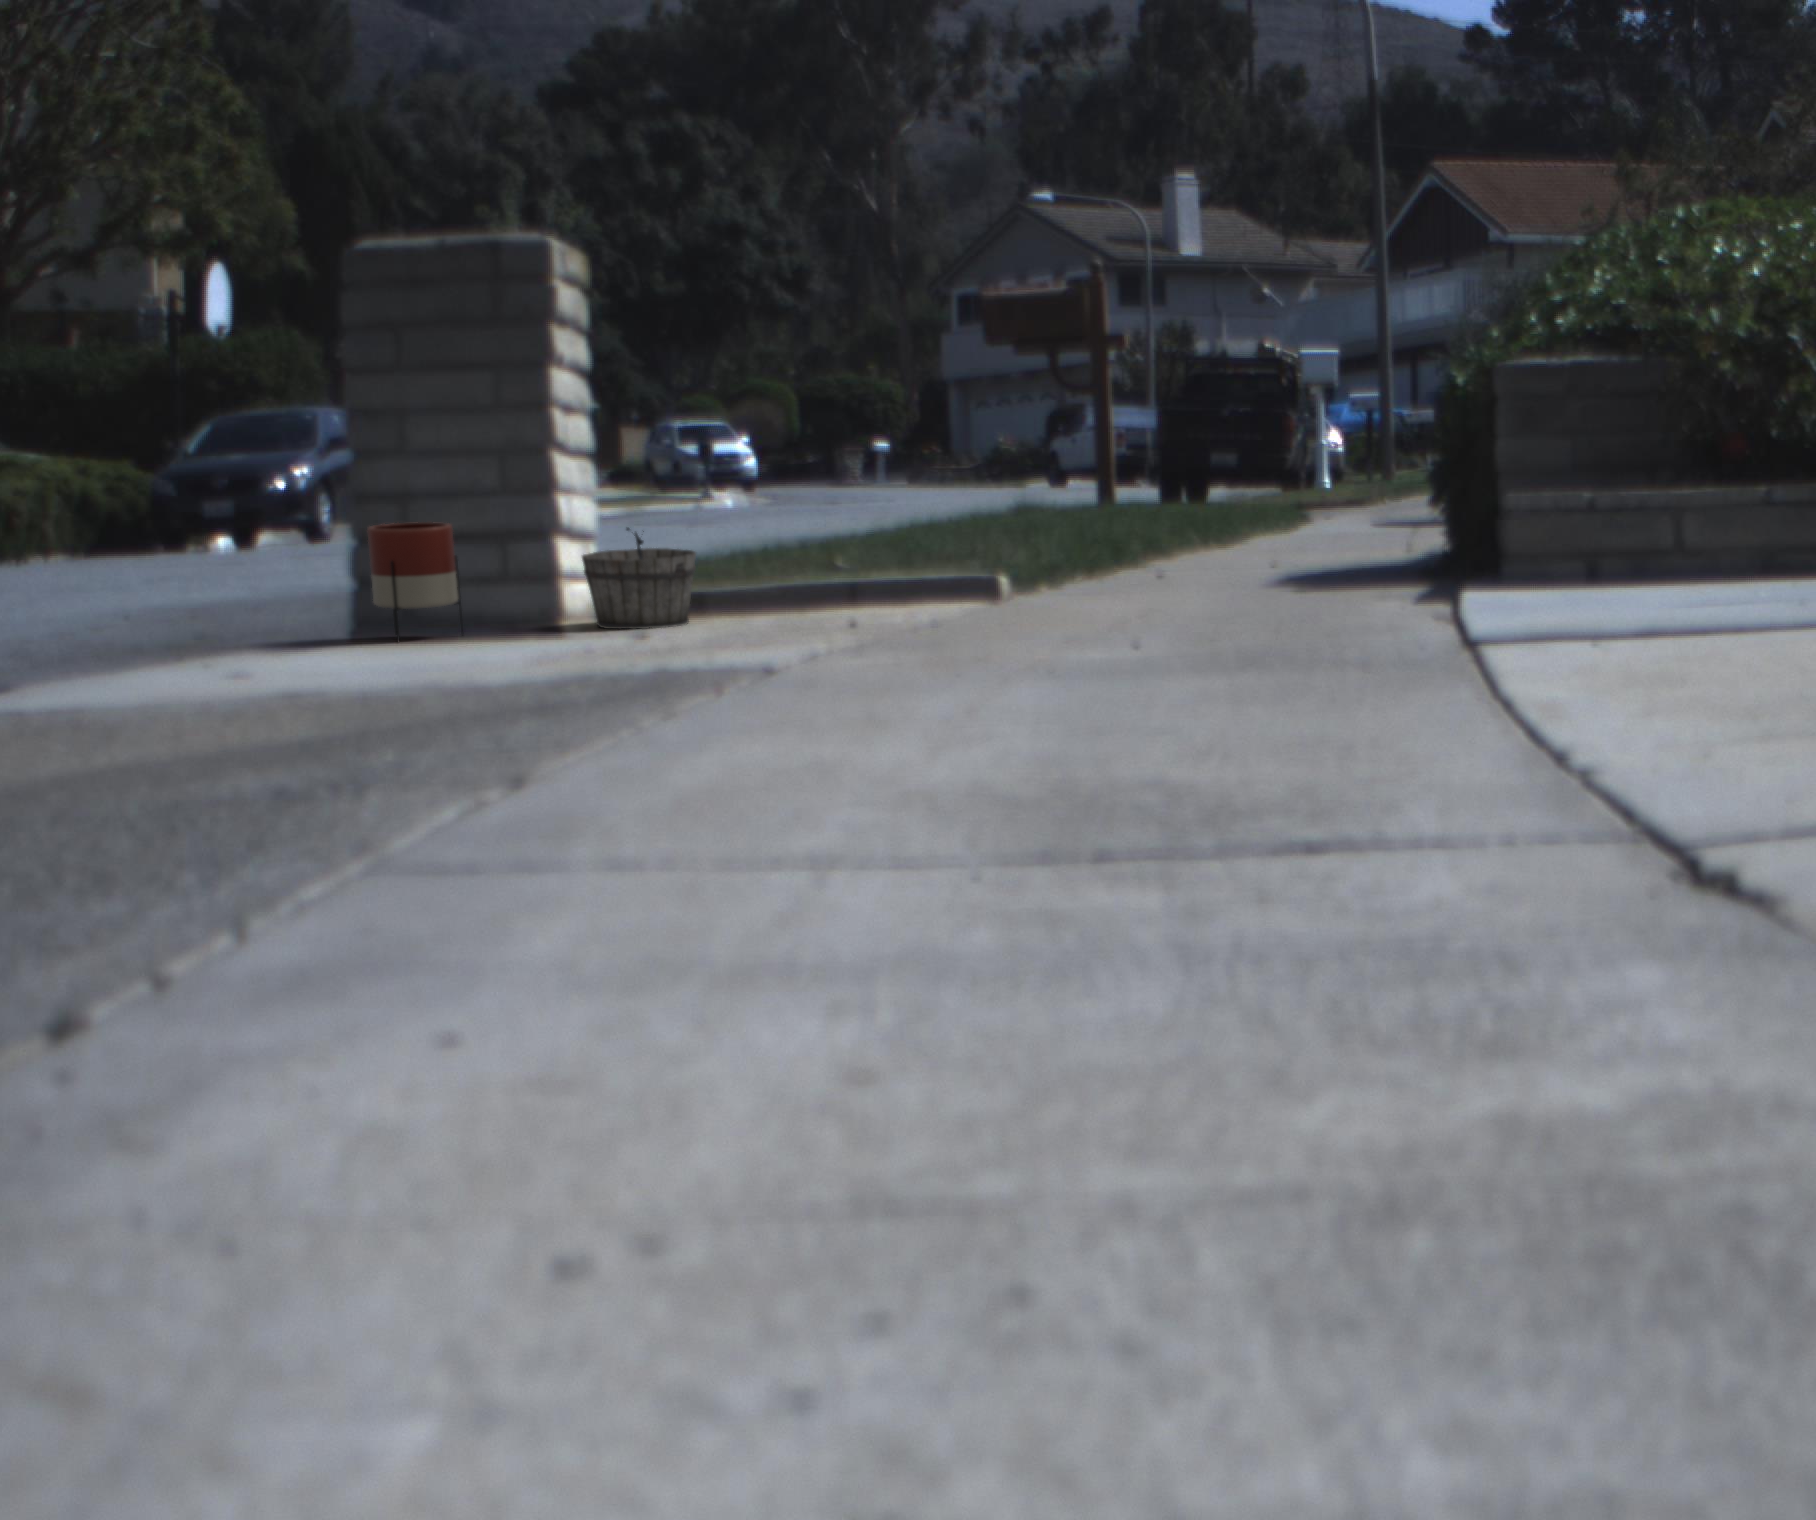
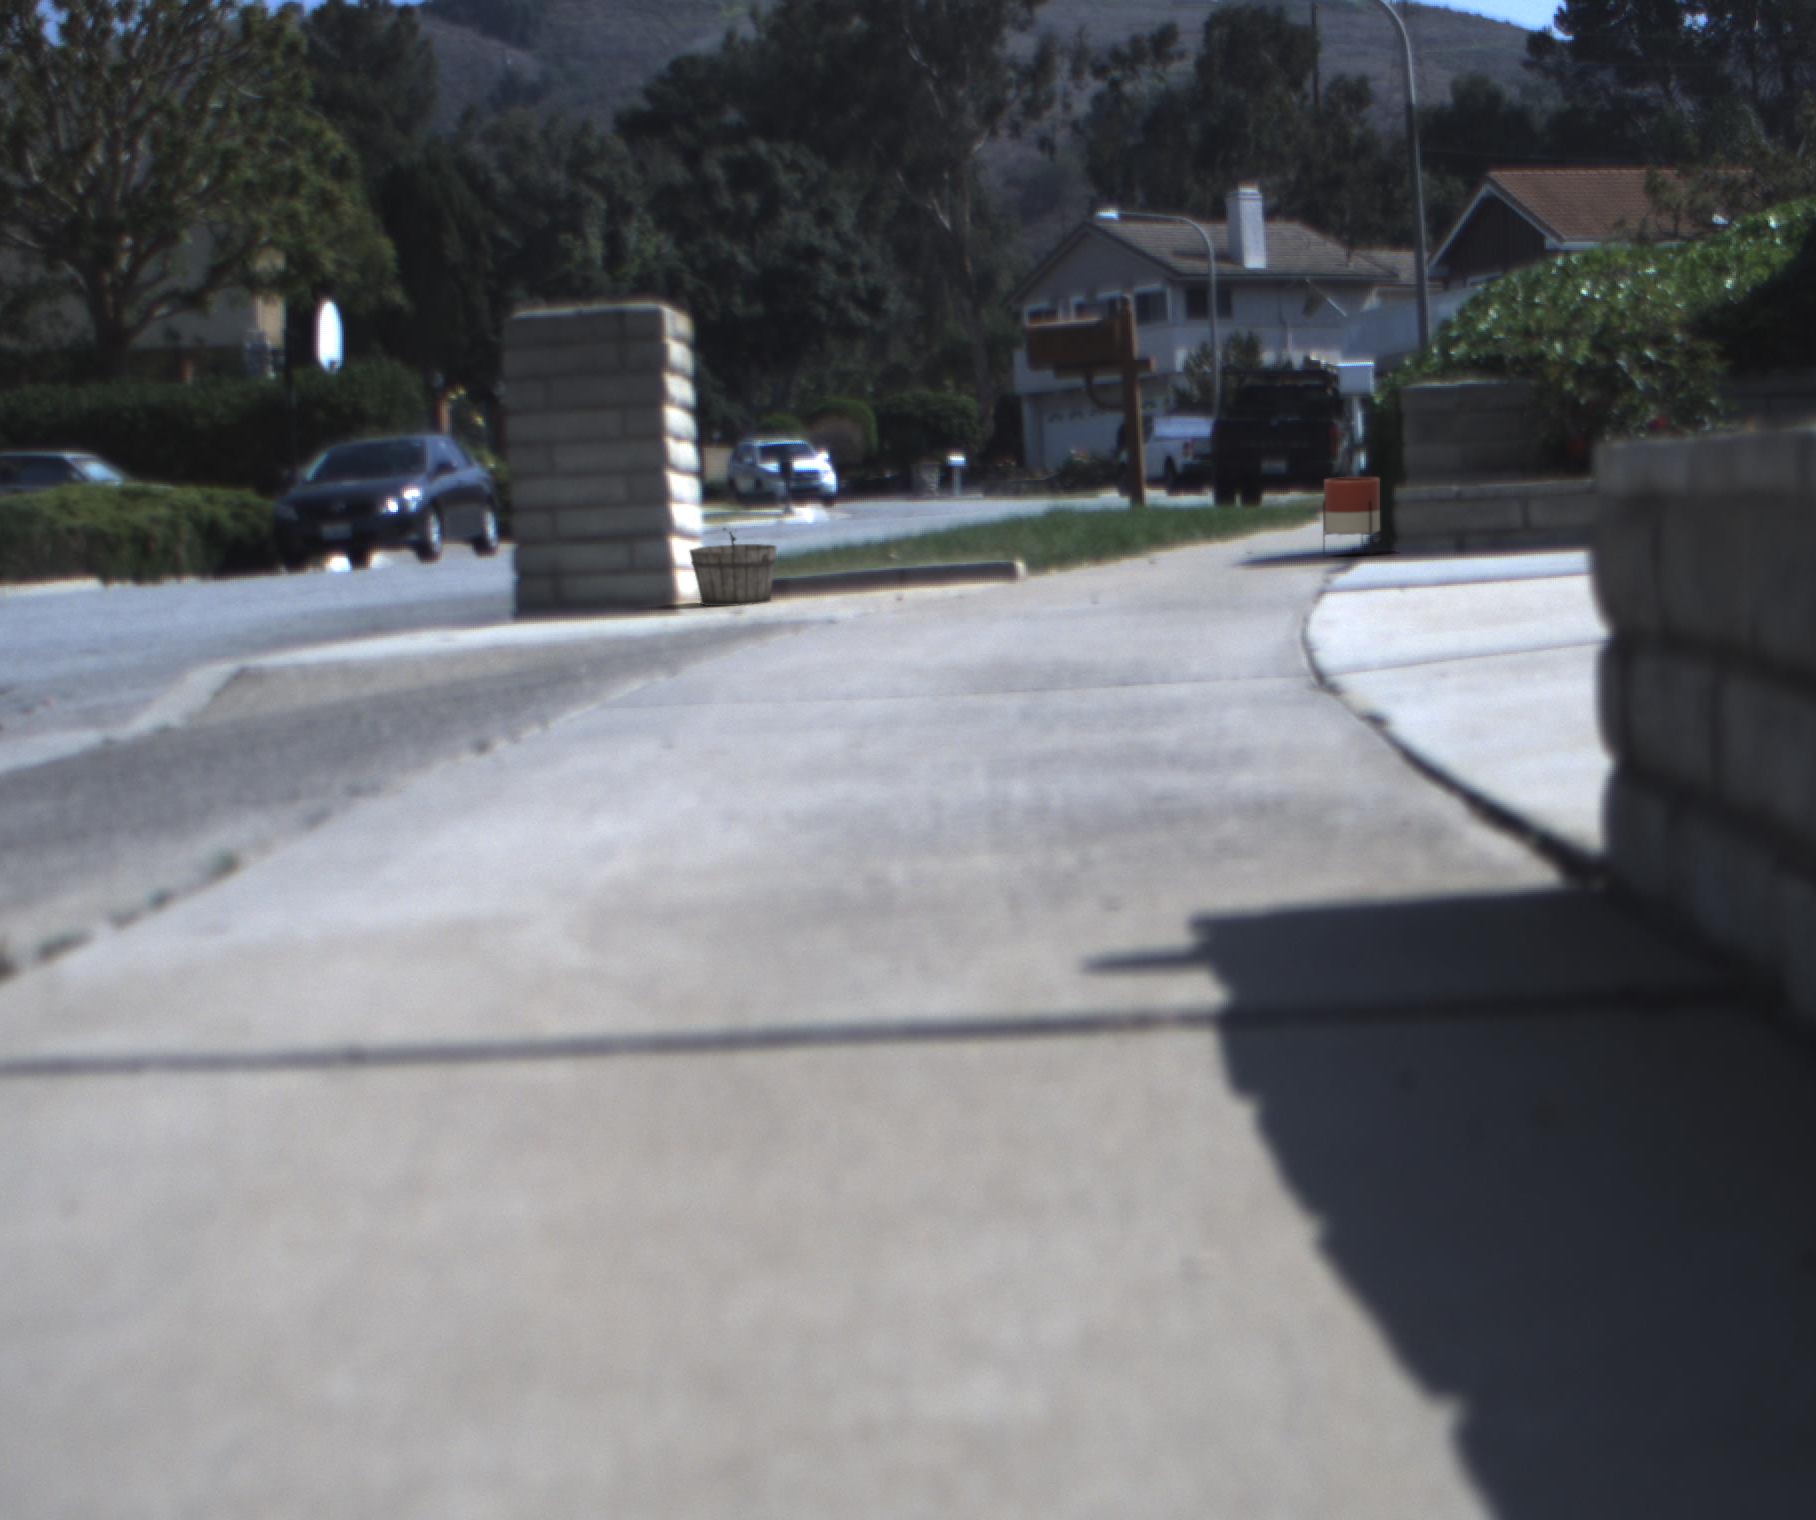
planter: present [368,522,463,641] -> present [1323,477,1380,554]

